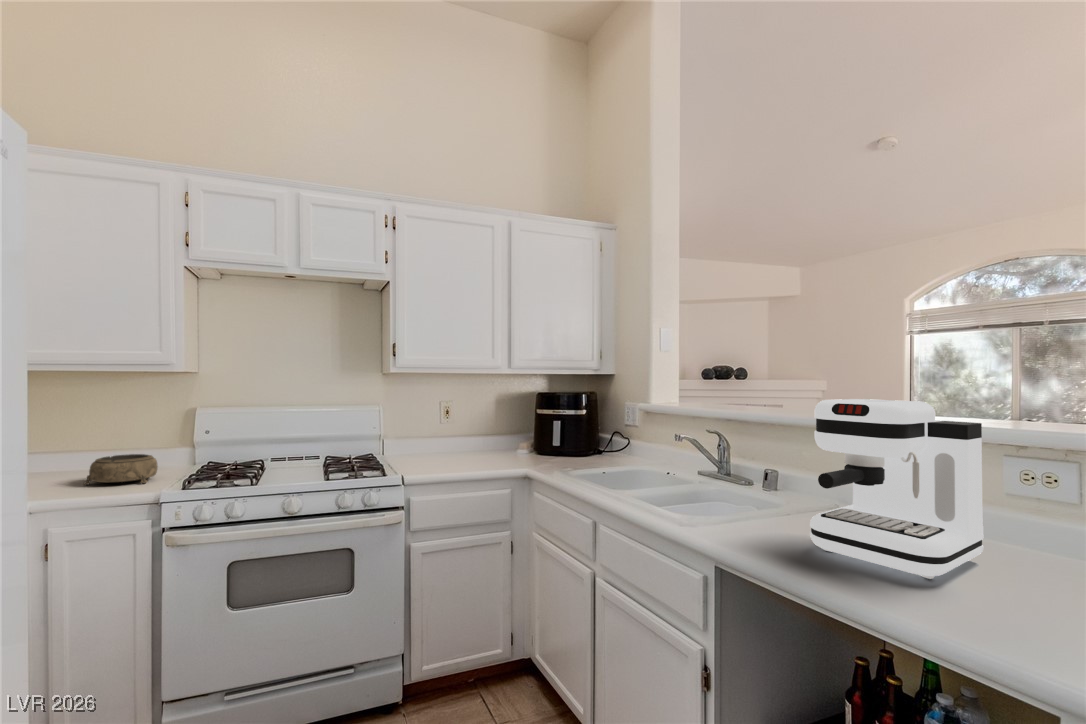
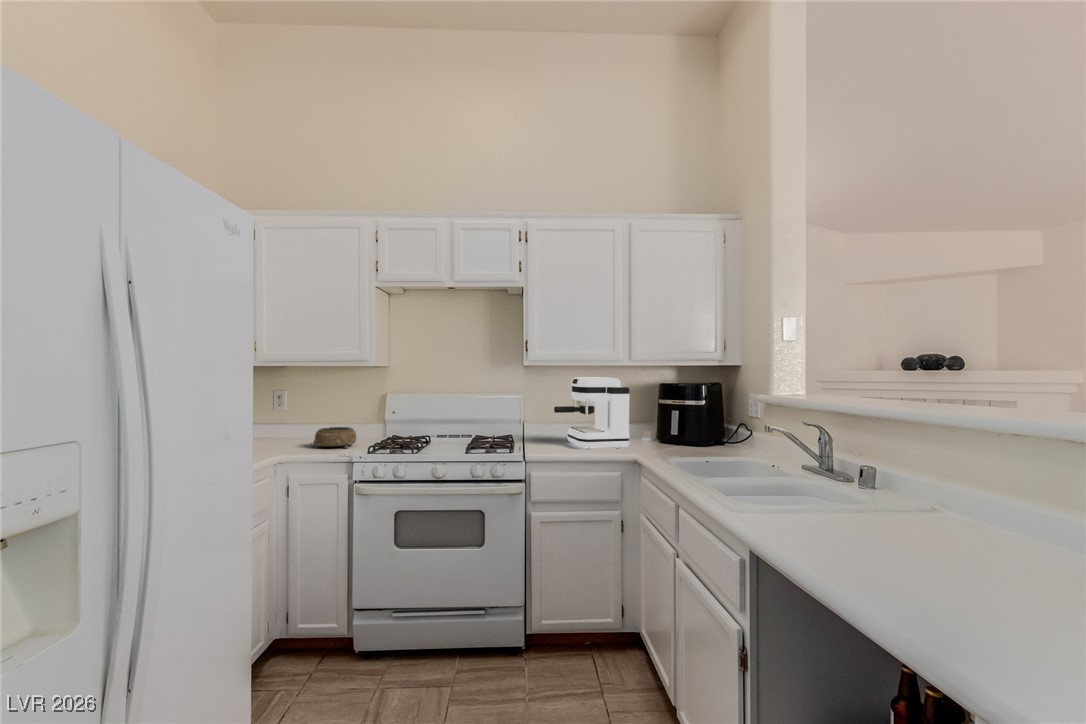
coffee maker: present [810,399,983,579] -> present [554,378,629,449]

